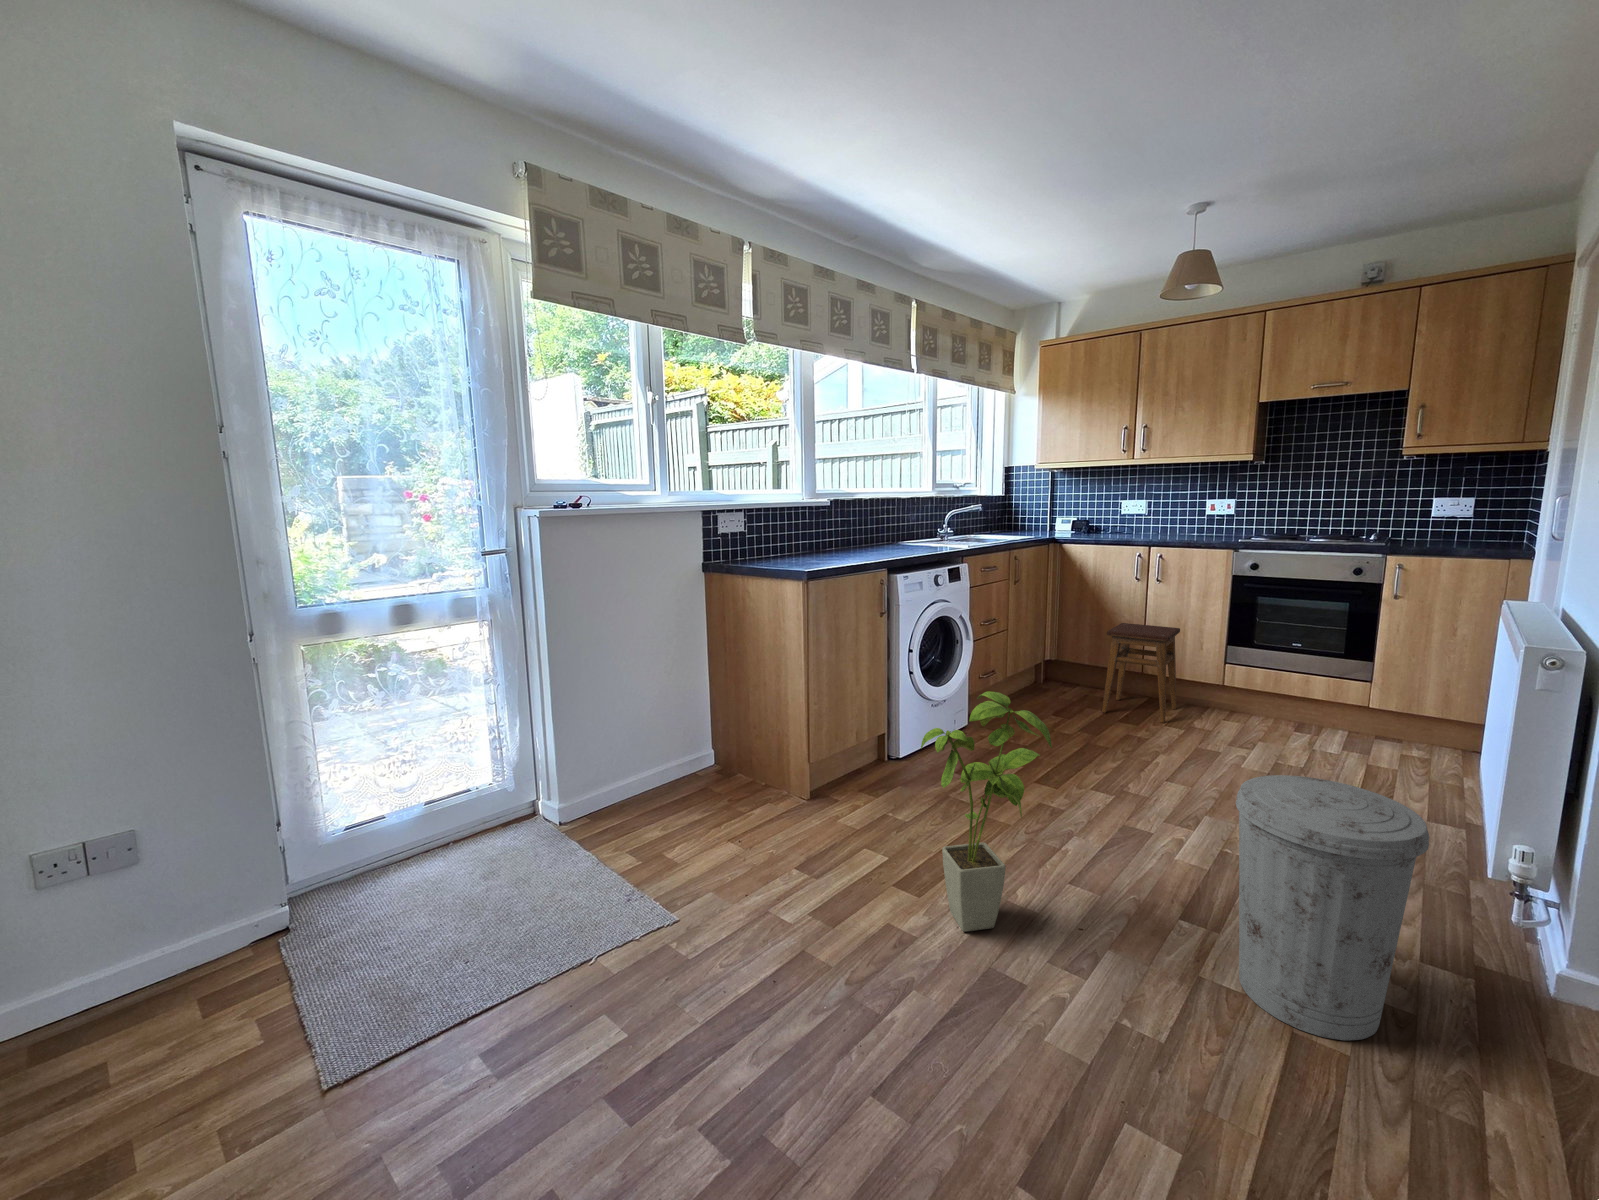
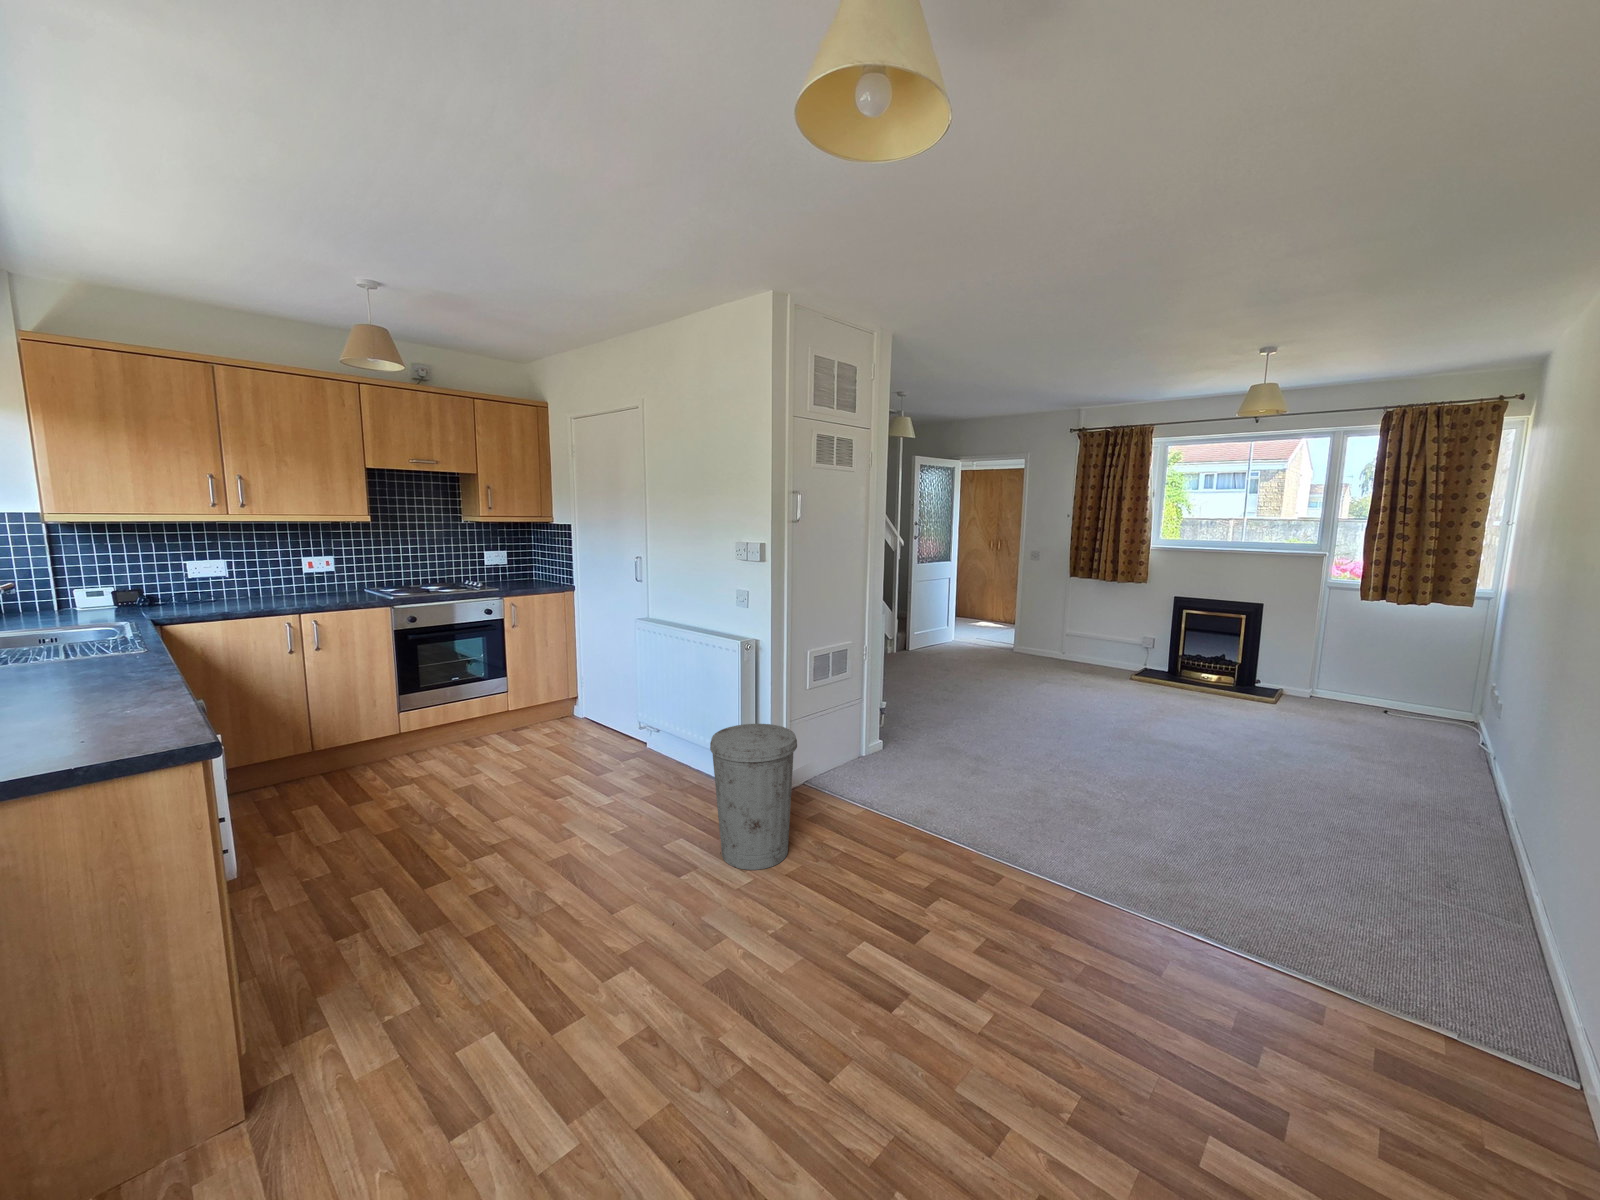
stool: present [1102,623,1180,723] -> none [289,690,388,805]
house plant: present [921,691,1052,932] -> none [585,753,693,991]

